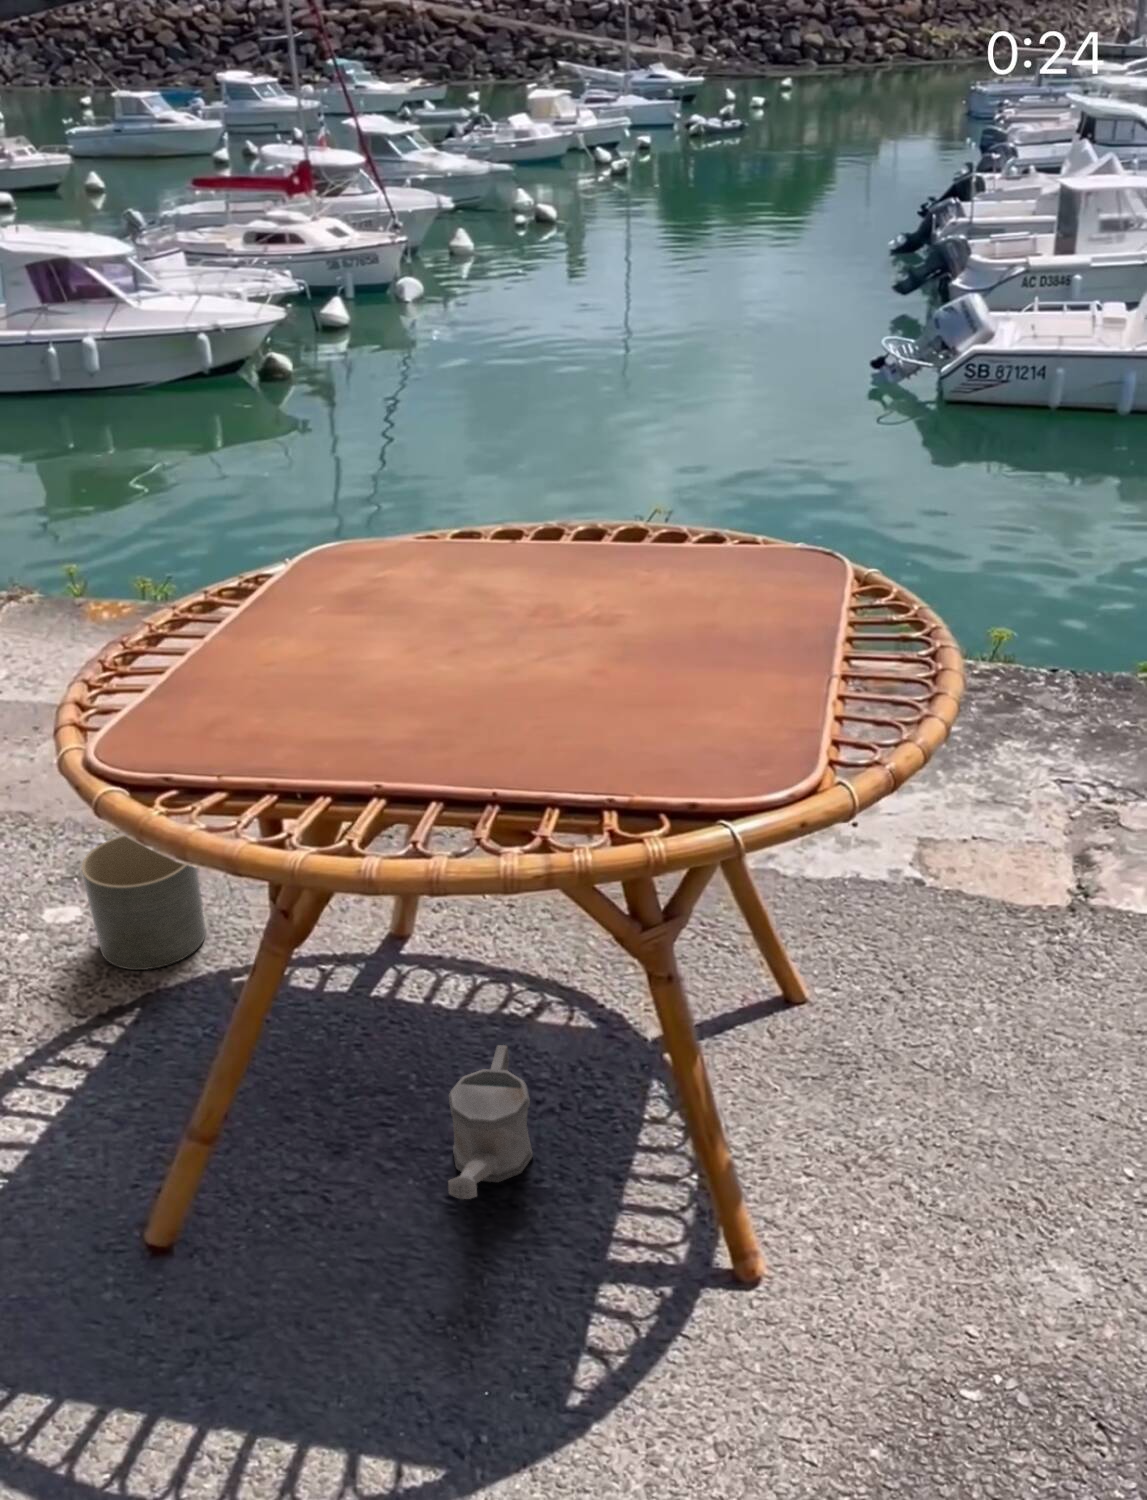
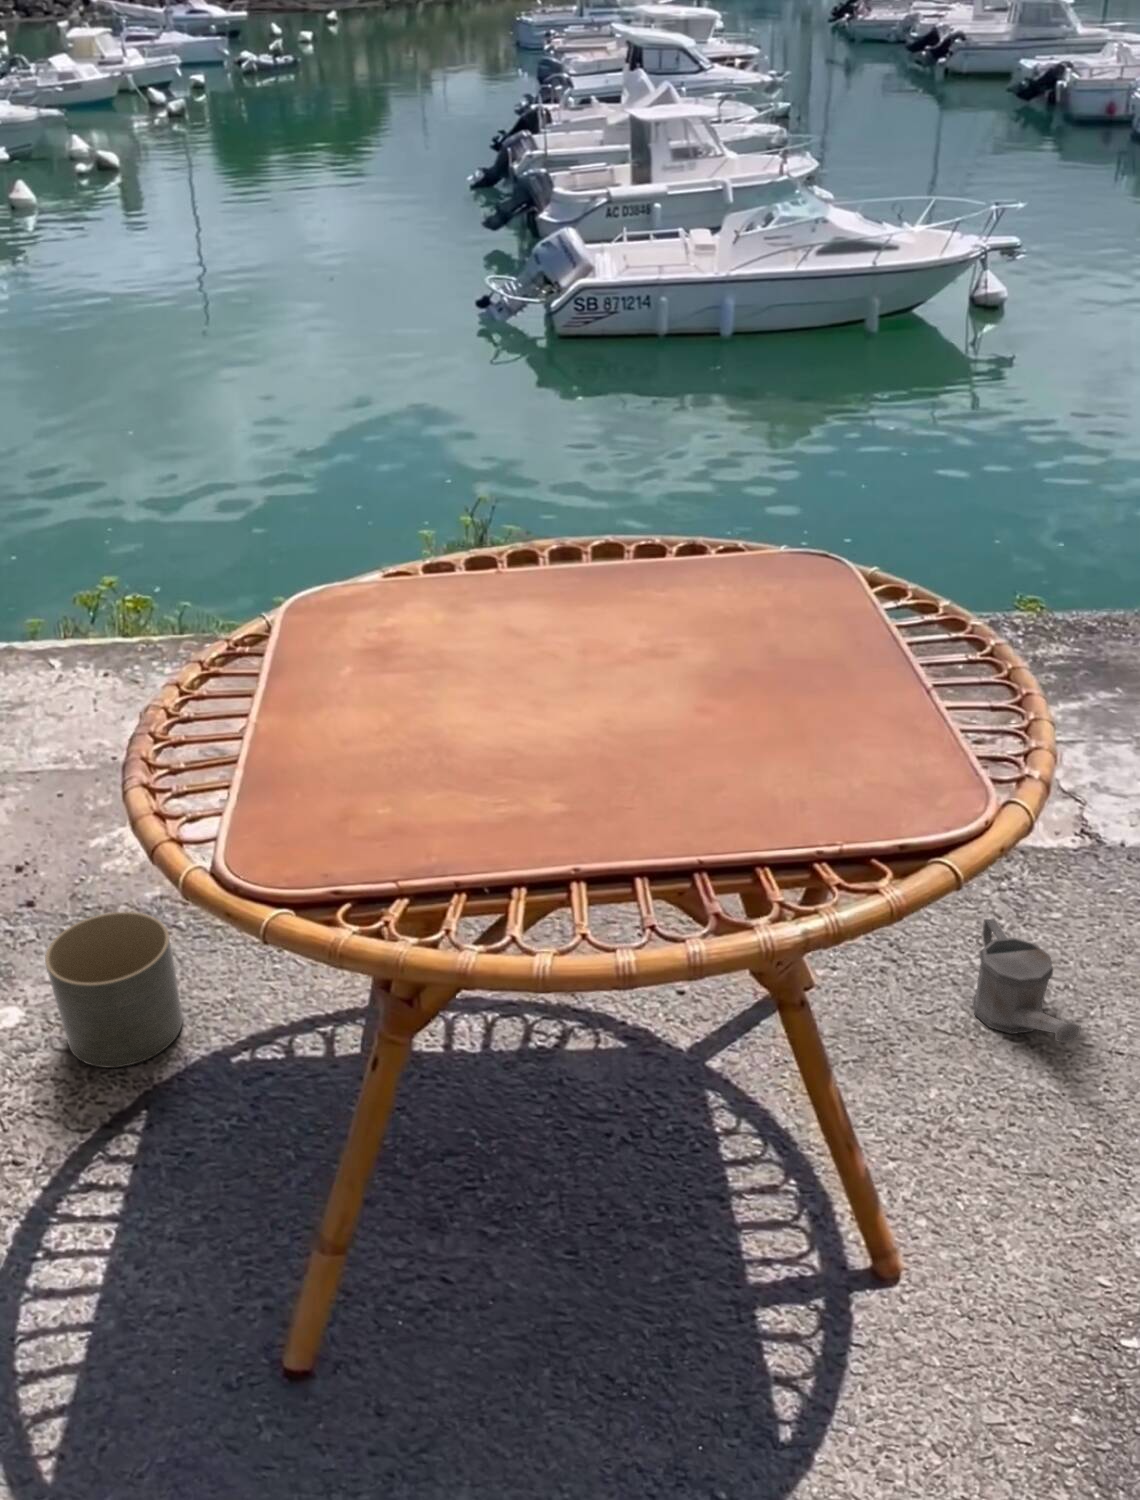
watering can: present [448,1045,533,1199] -> present [973,918,1081,1042]

